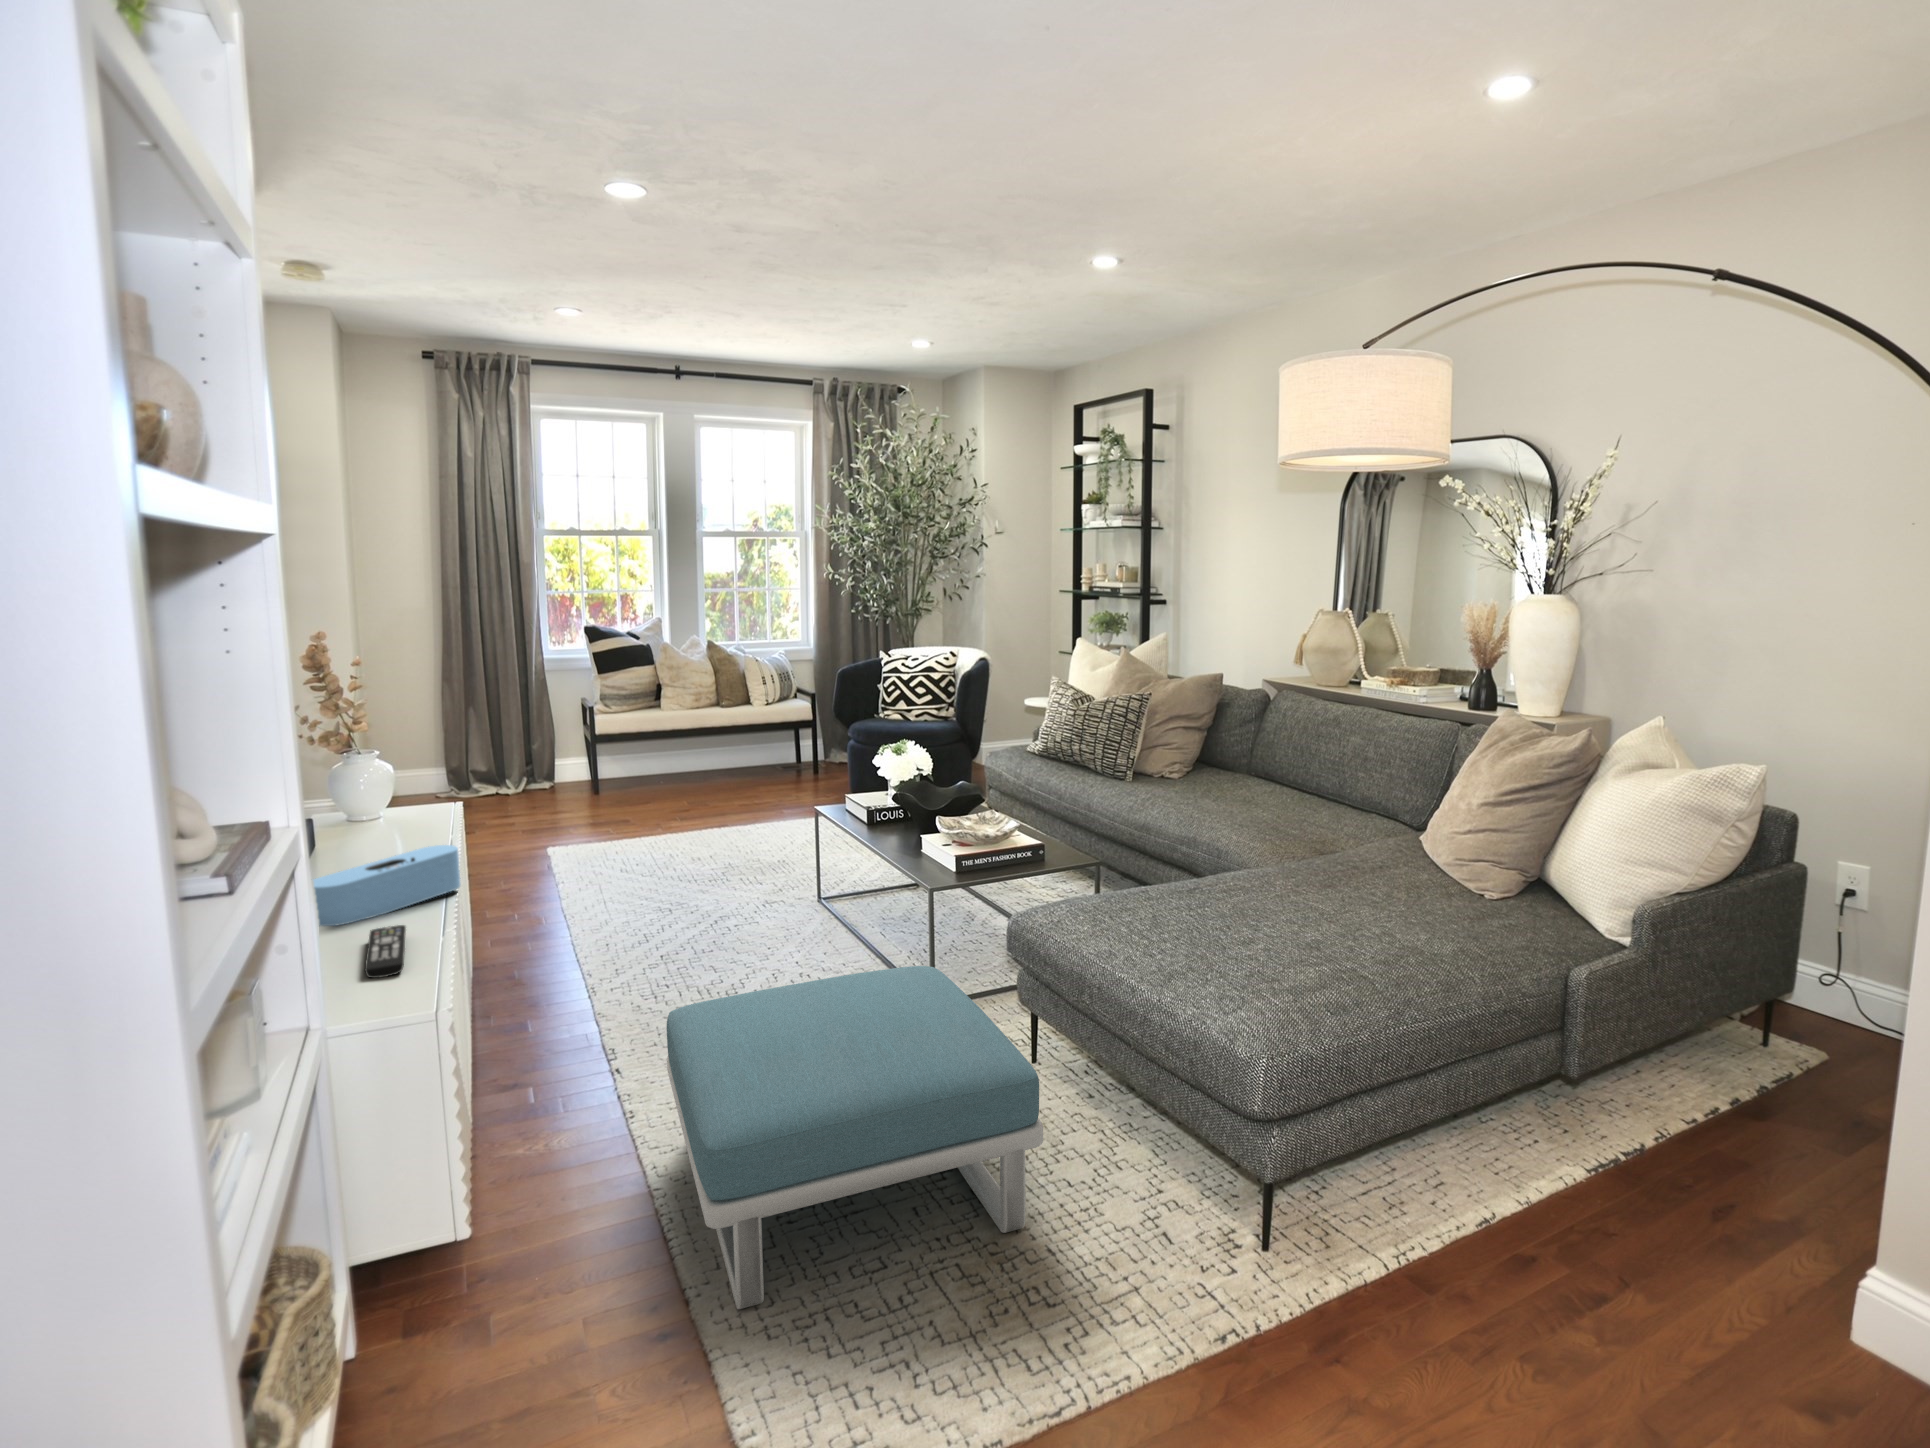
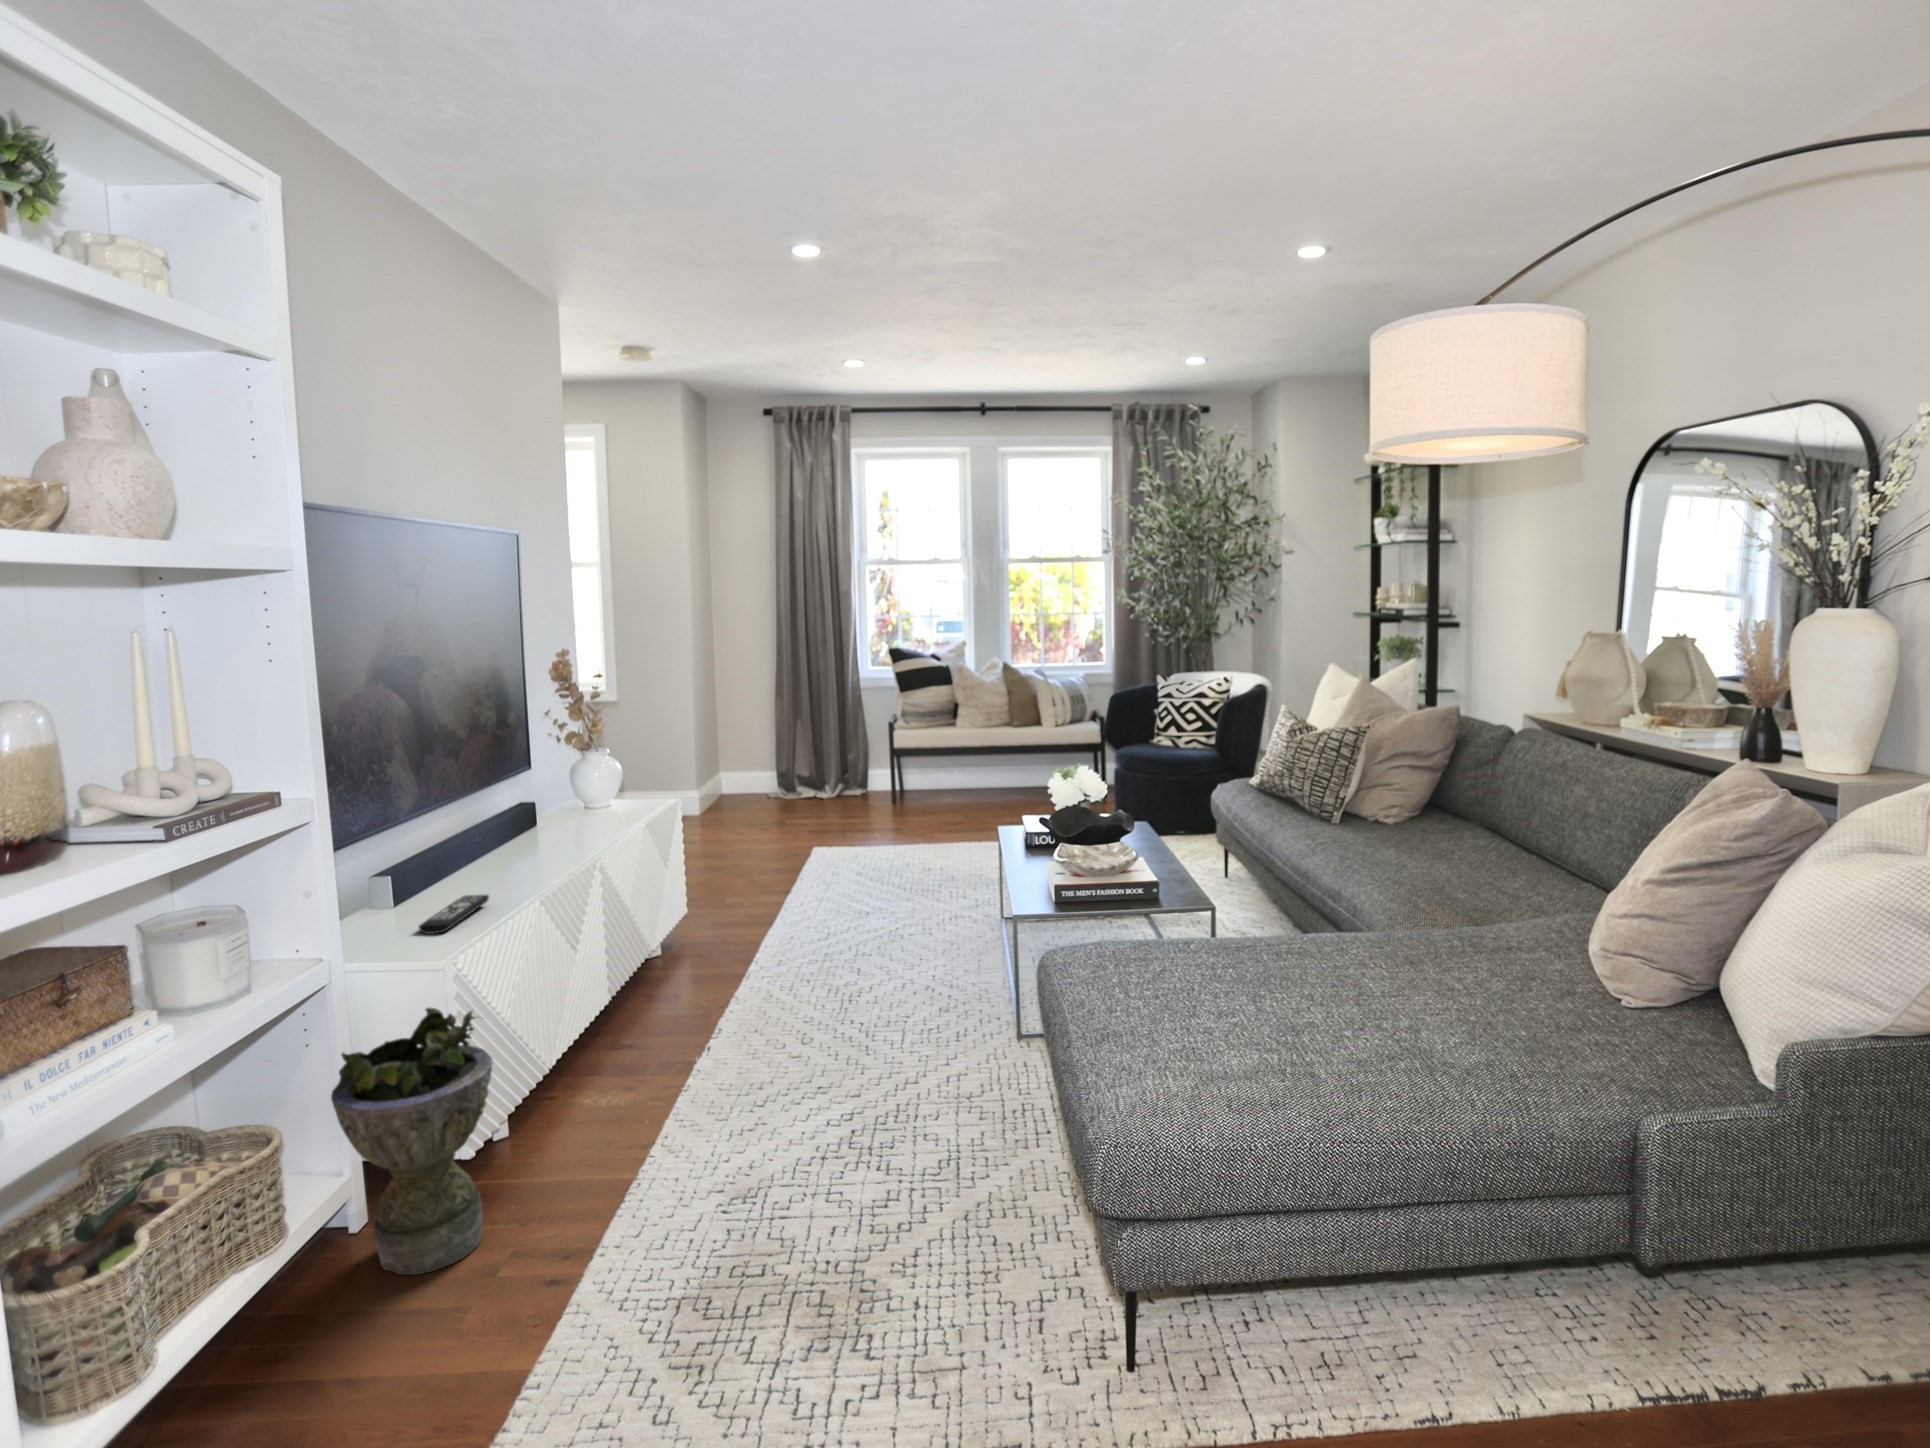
speaker: present [313,845,461,926] -> none [441,832,582,894]
footstool: present [667,966,1043,1309] -> none [585,991,955,1282]
planter: none [365,1055,553,1371] -> present [331,1007,493,1275]

